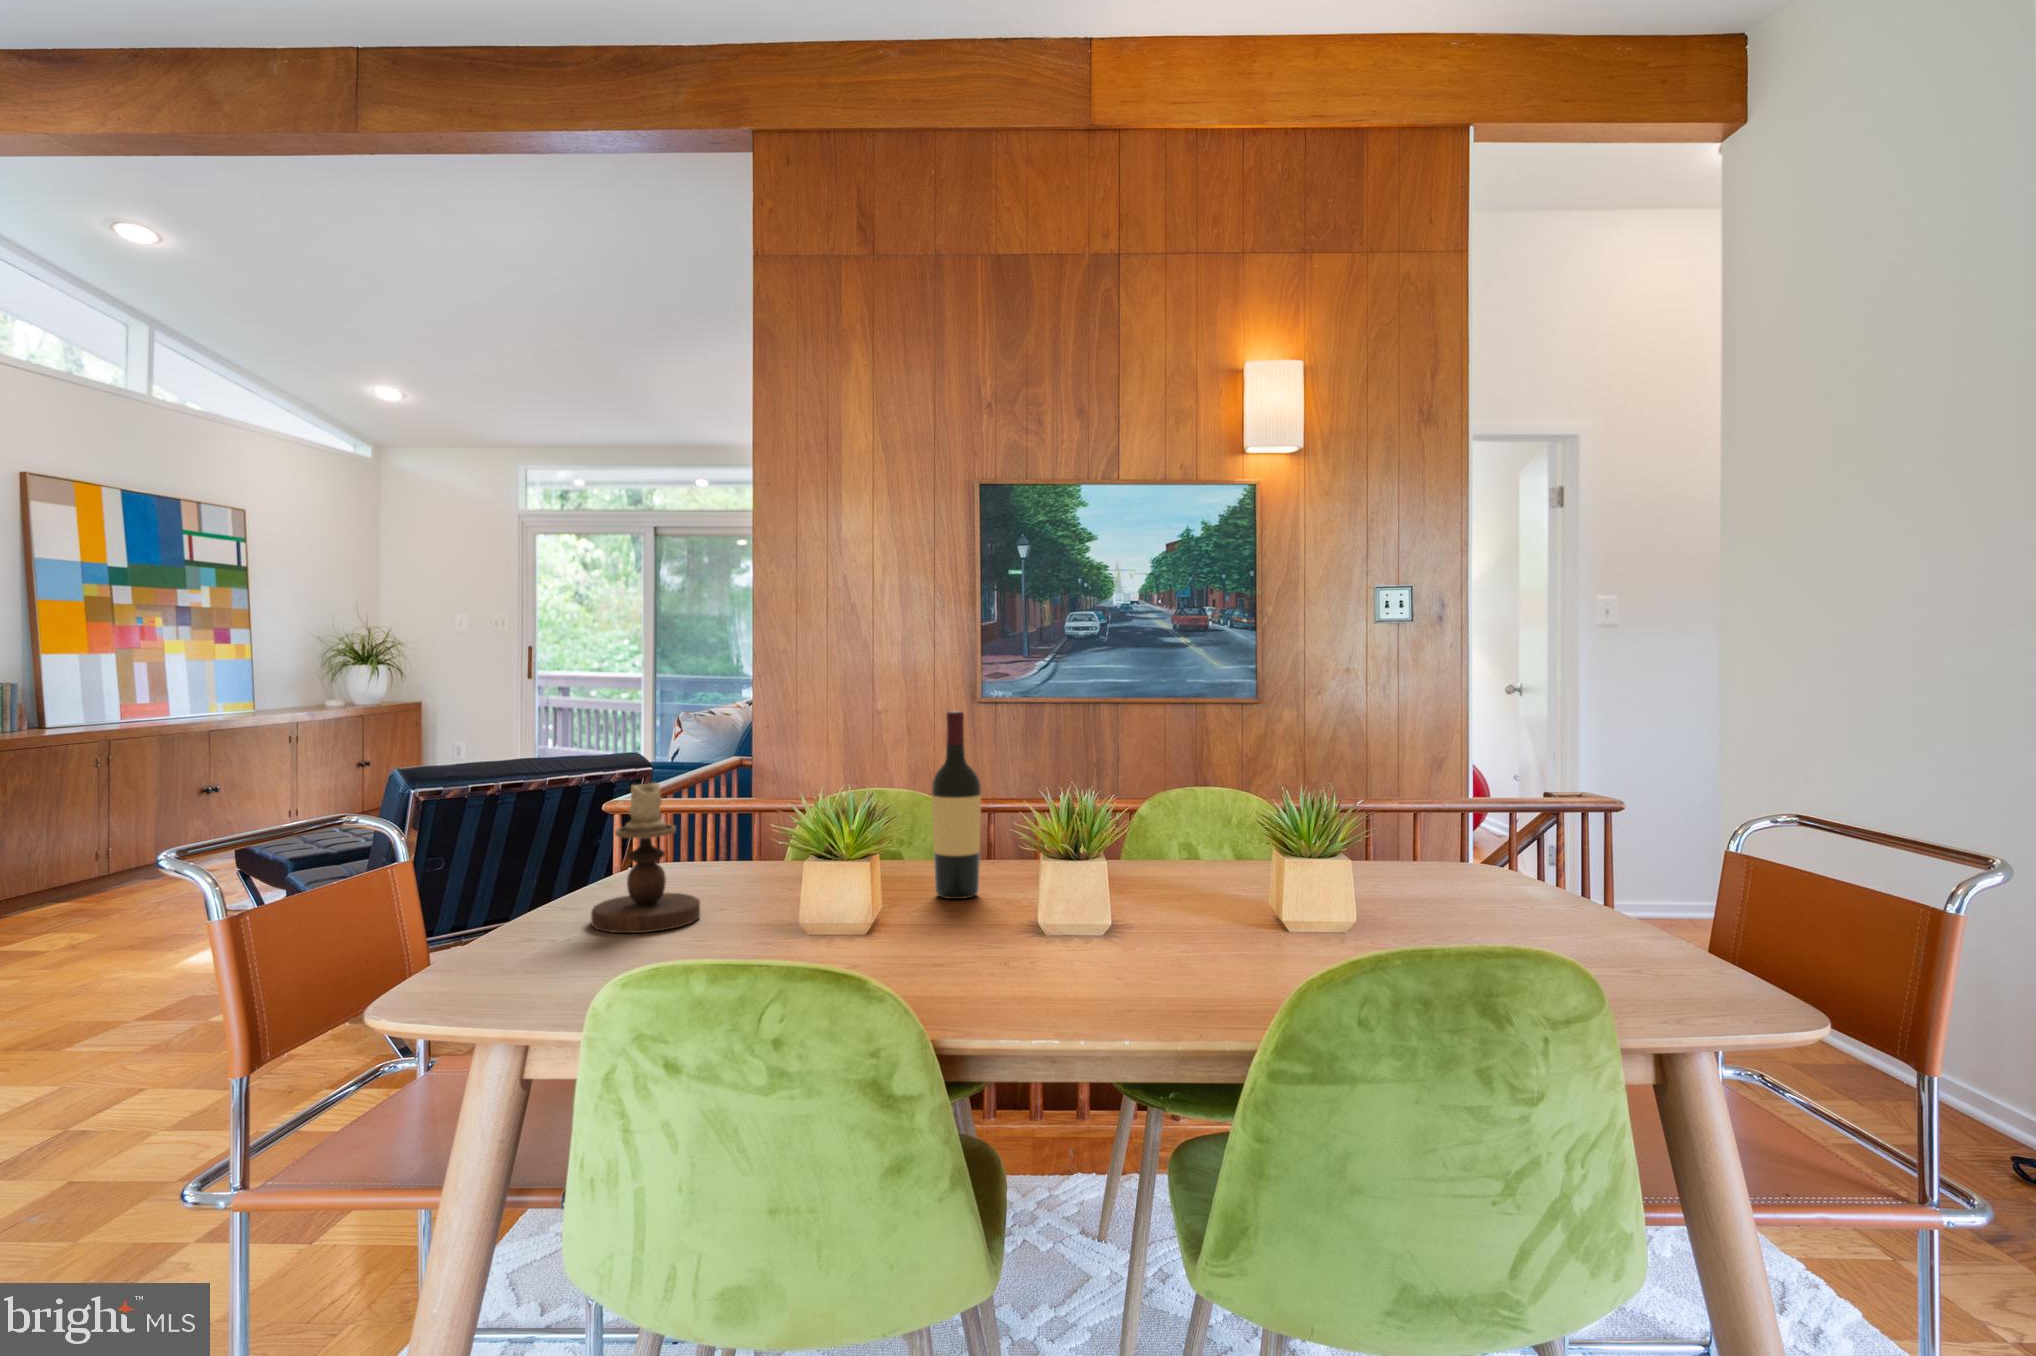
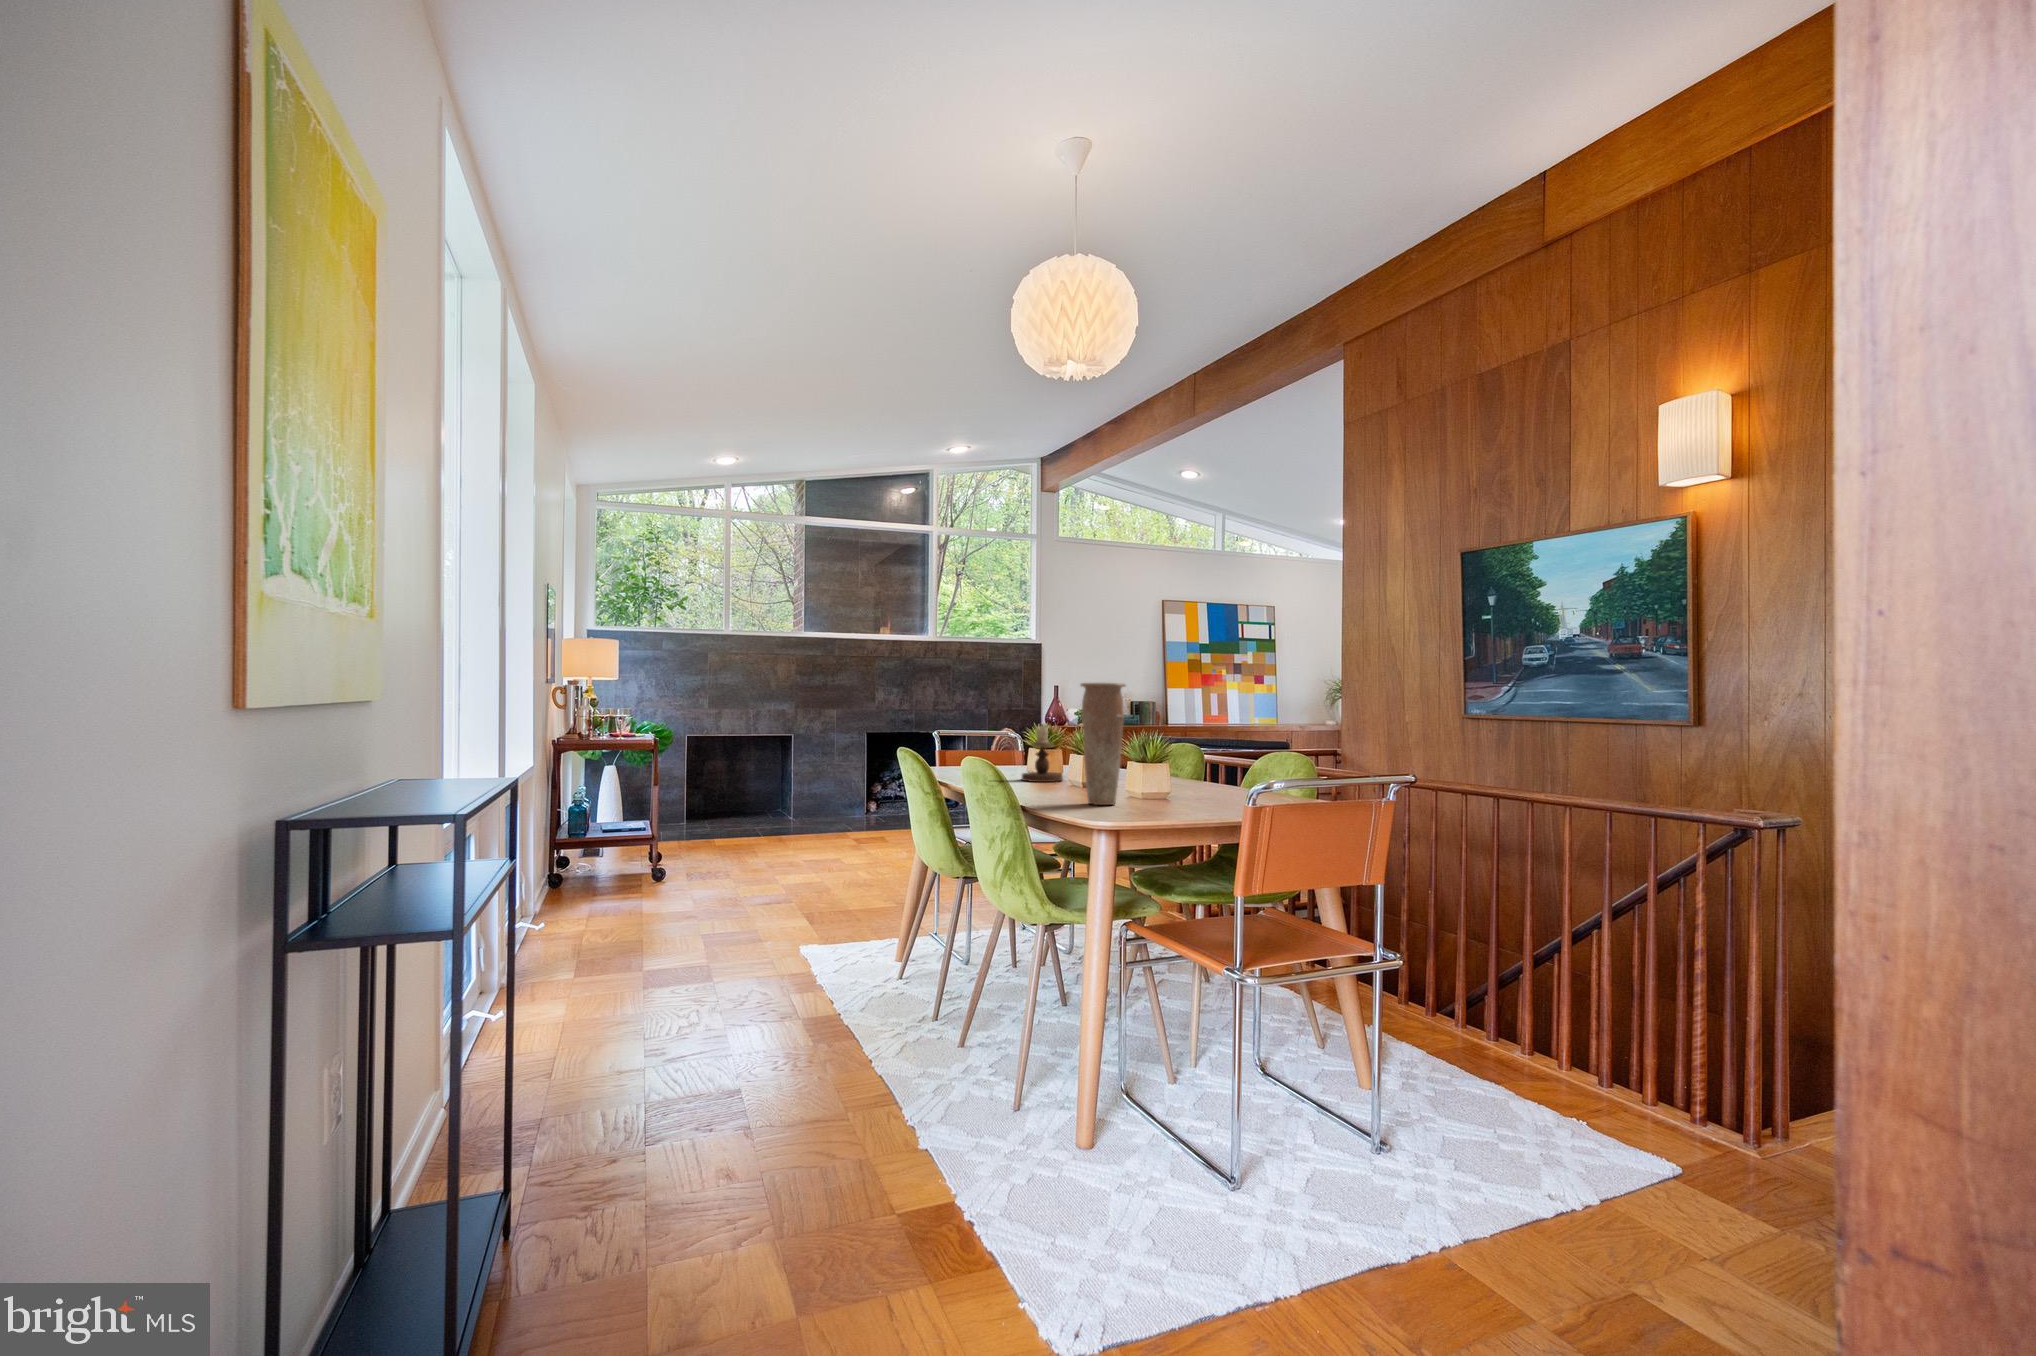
vase: none [1125,685,1231,963] -> present [1081,683,1126,805]
wine bottle: present [932,711,981,899] -> none [1135,701,1159,791]

